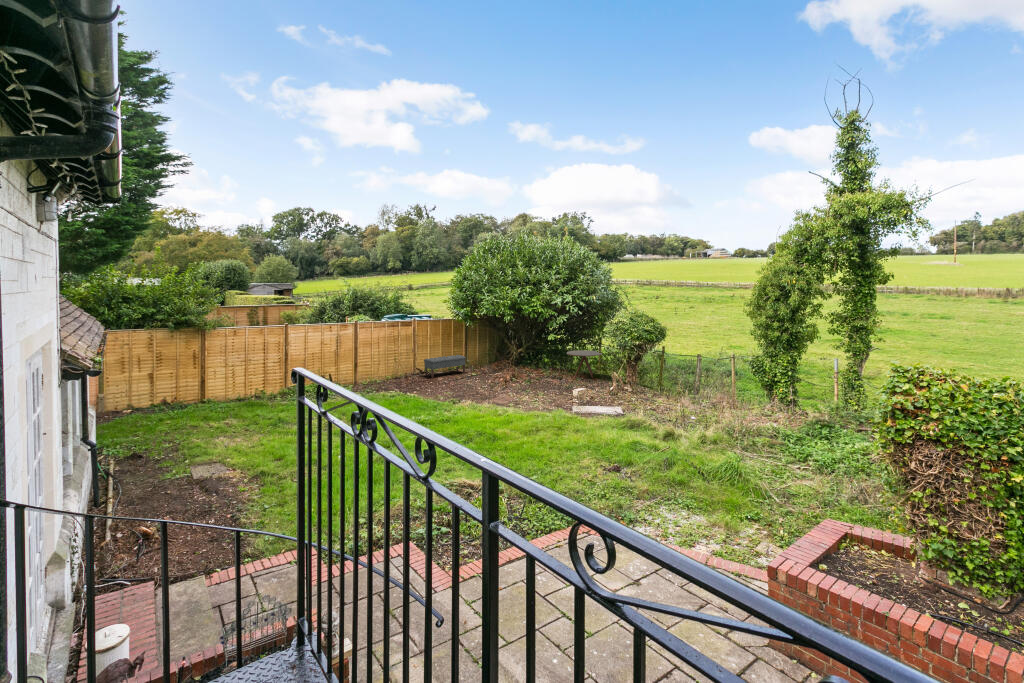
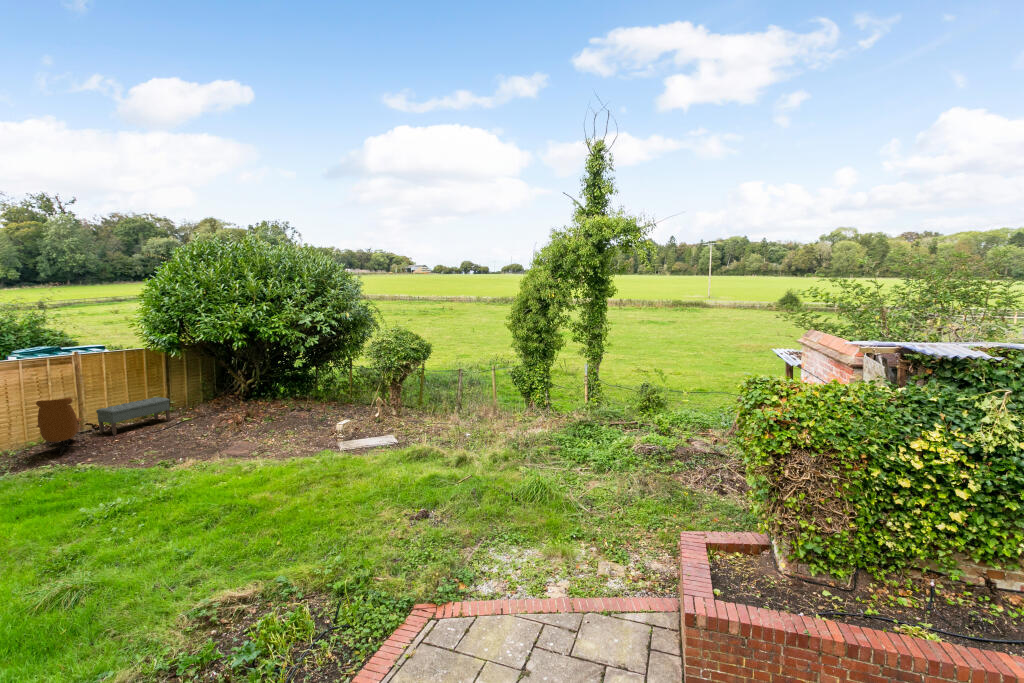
lounge chair: none [393,348,417,386] -> present [36,398,87,455]
round table: present [567,350,602,378] -> none [317,375,360,408]

